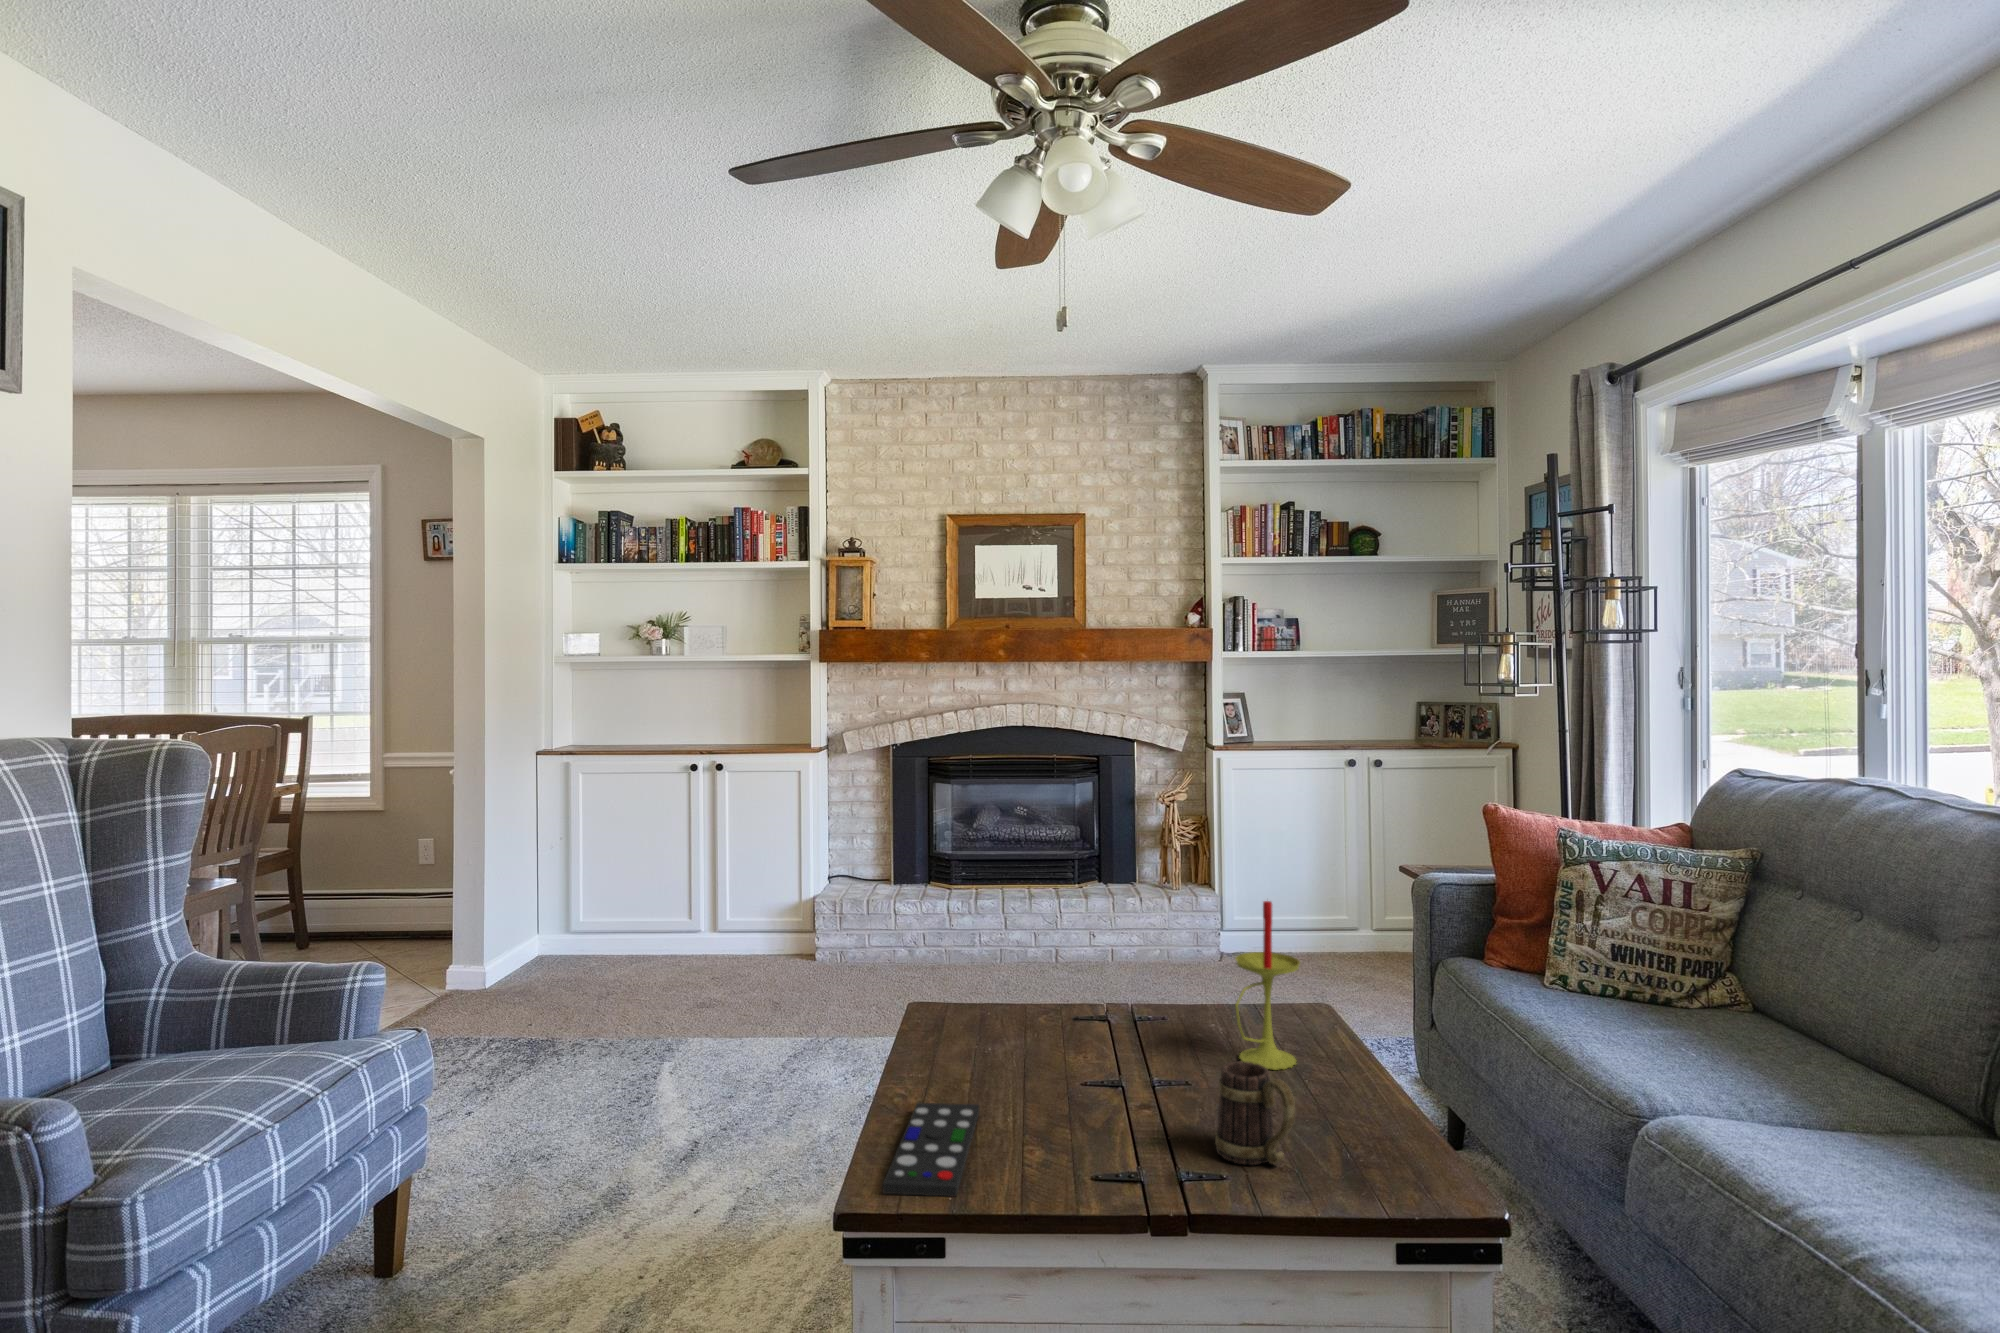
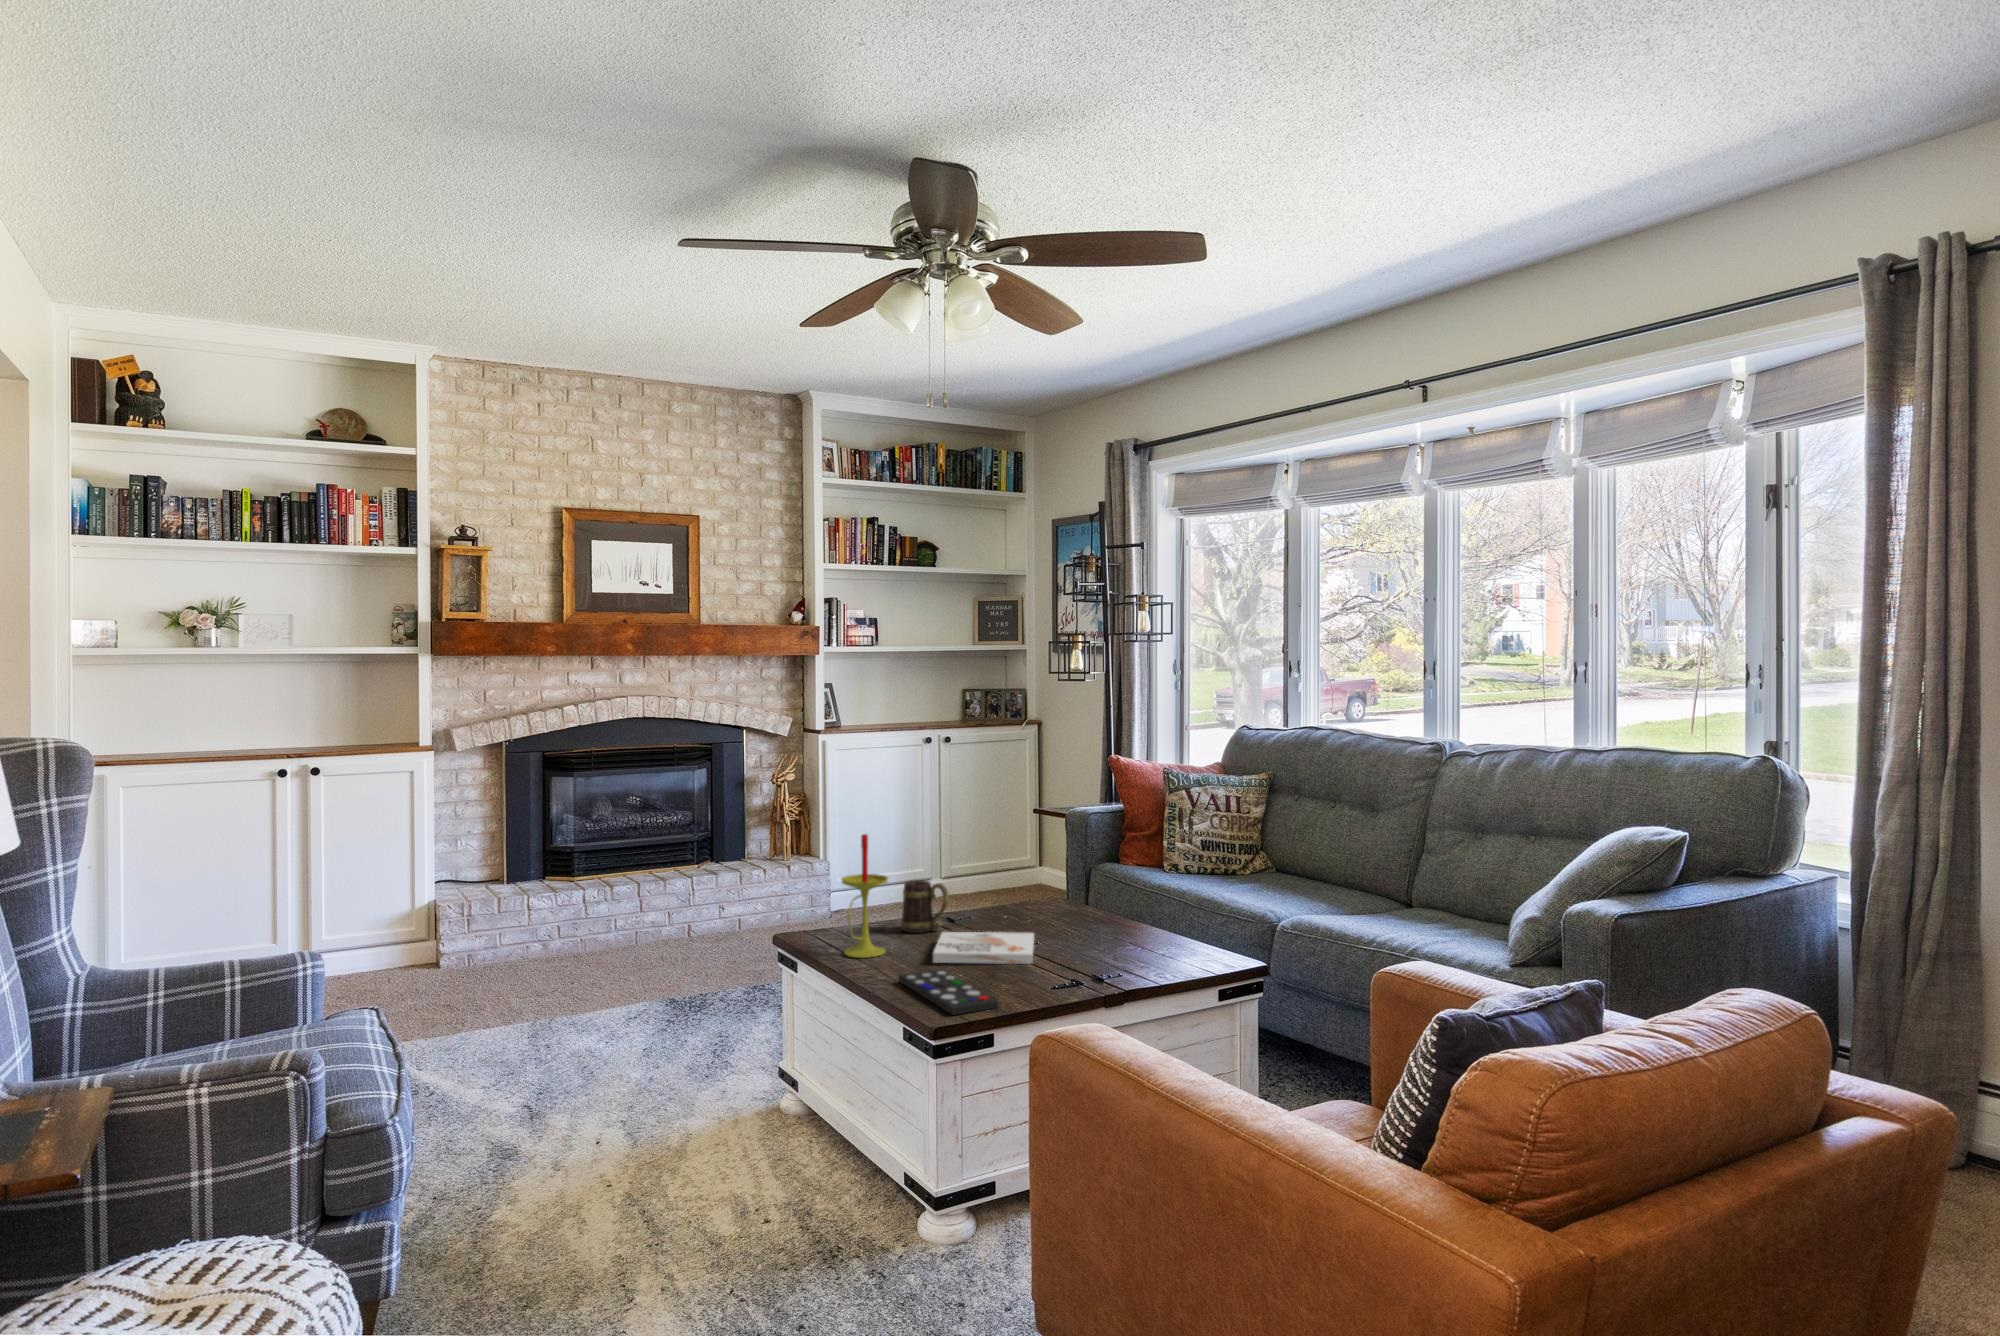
candle: present [1235,901,1300,1070] -> present [842,834,888,958]
book: none [998,1041,1176,1122] -> present [933,932,1034,964]
mug: present [1215,1061,1295,1165] -> present [901,880,949,933]

